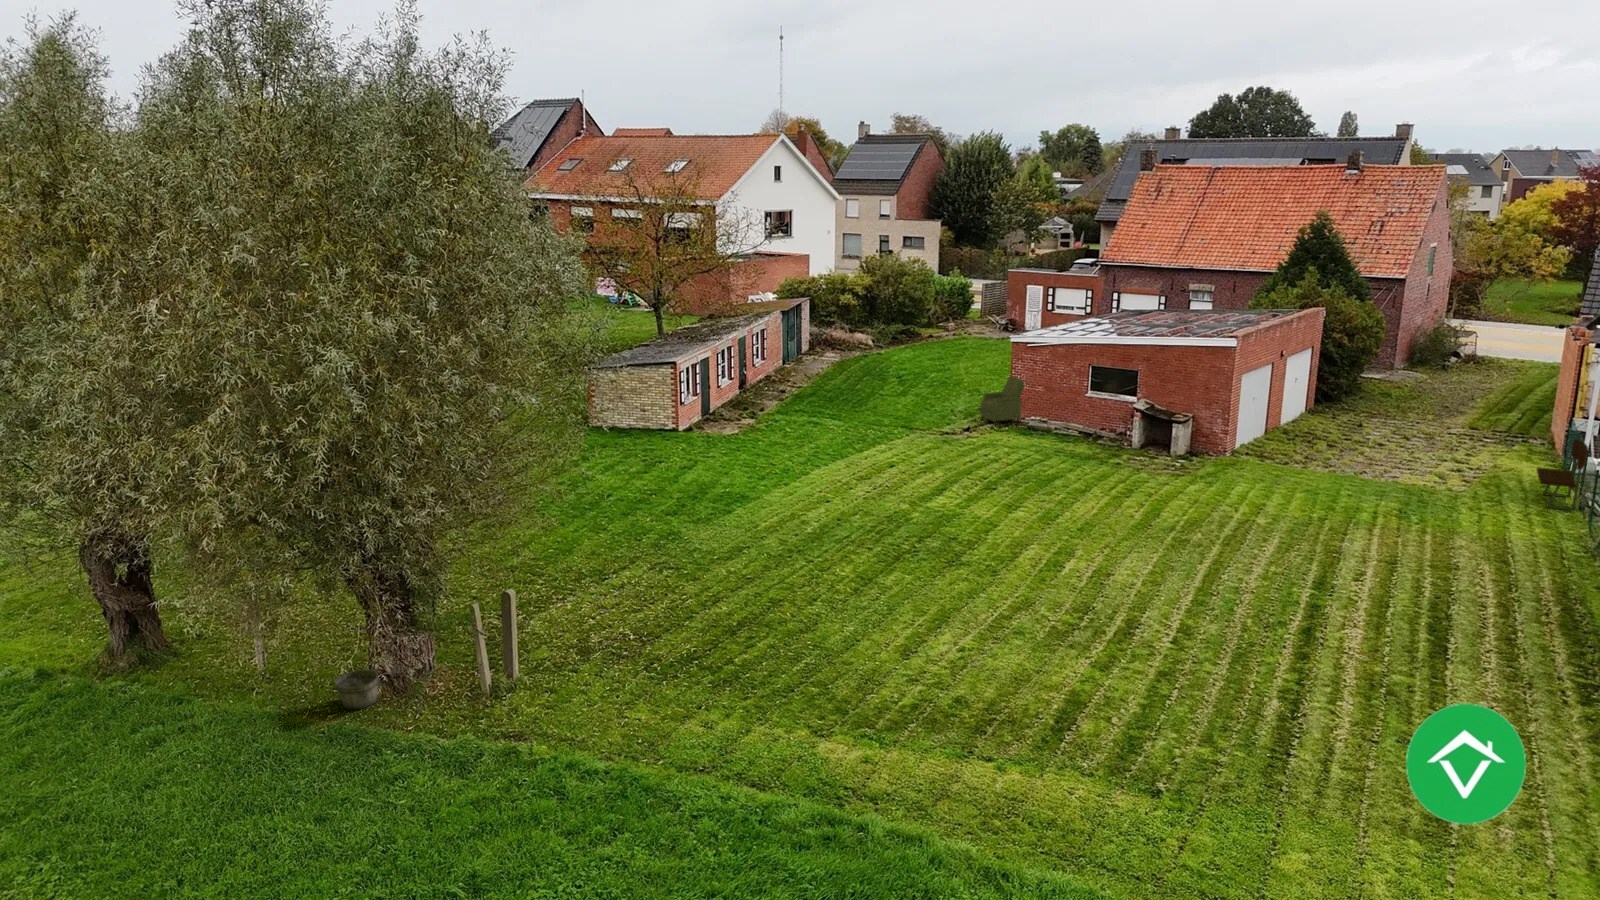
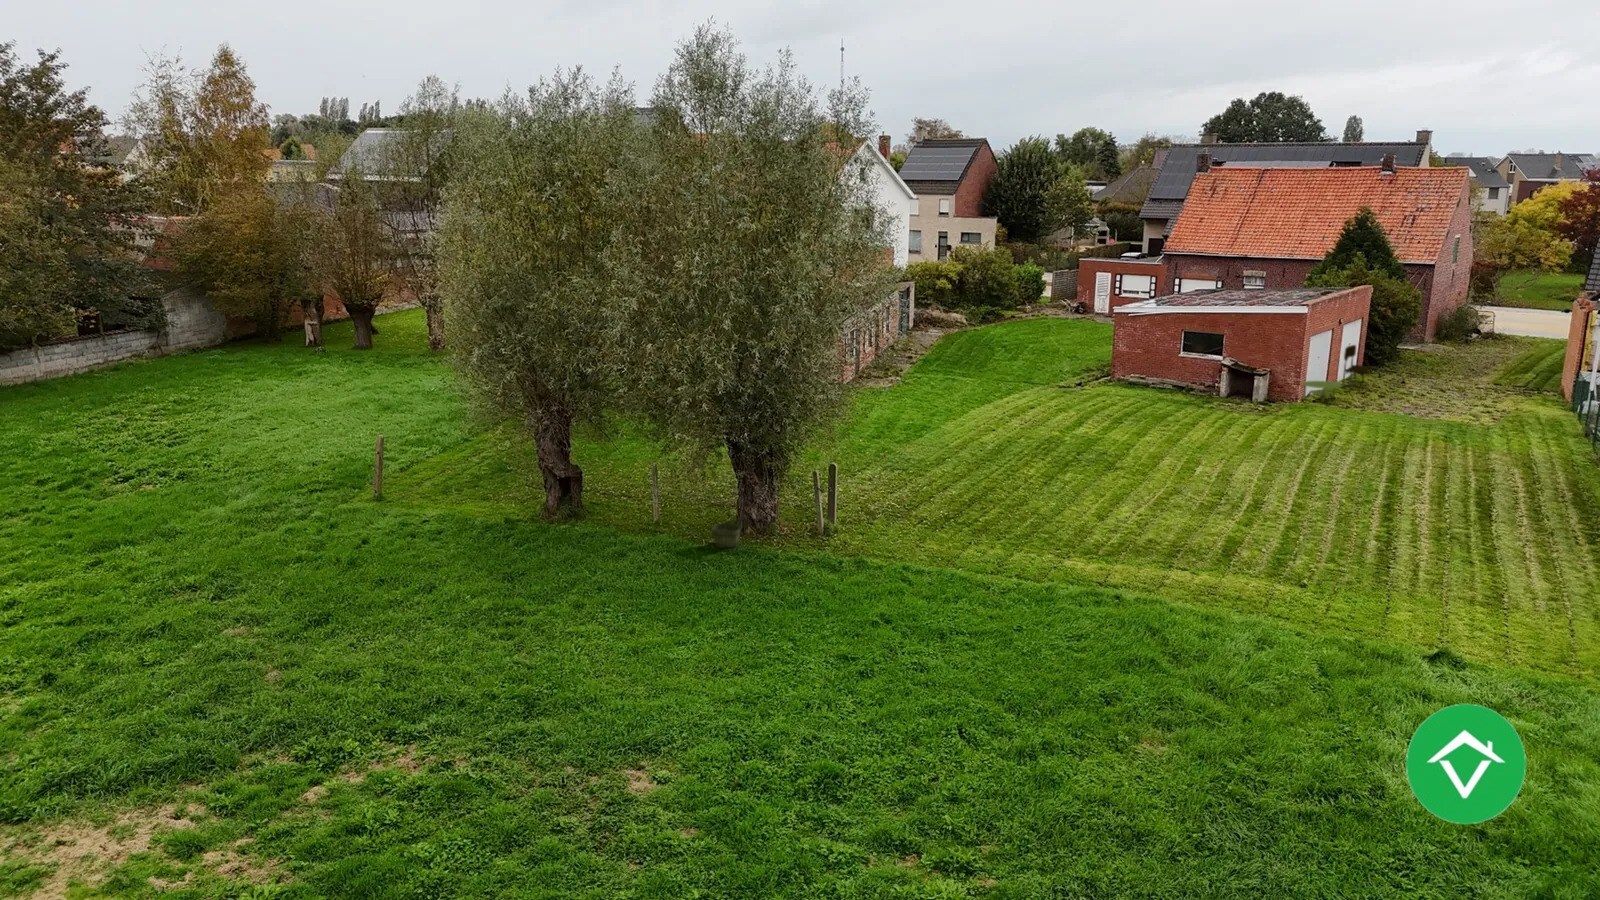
chair: present [980,376,1025,425] -> none [1086,341,1125,382]
round table: none [1229,428,1280,457] -> present [1302,381,1342,403]
bench: present [1537,439,1588,511] -> present [1342,345,1372,387]

